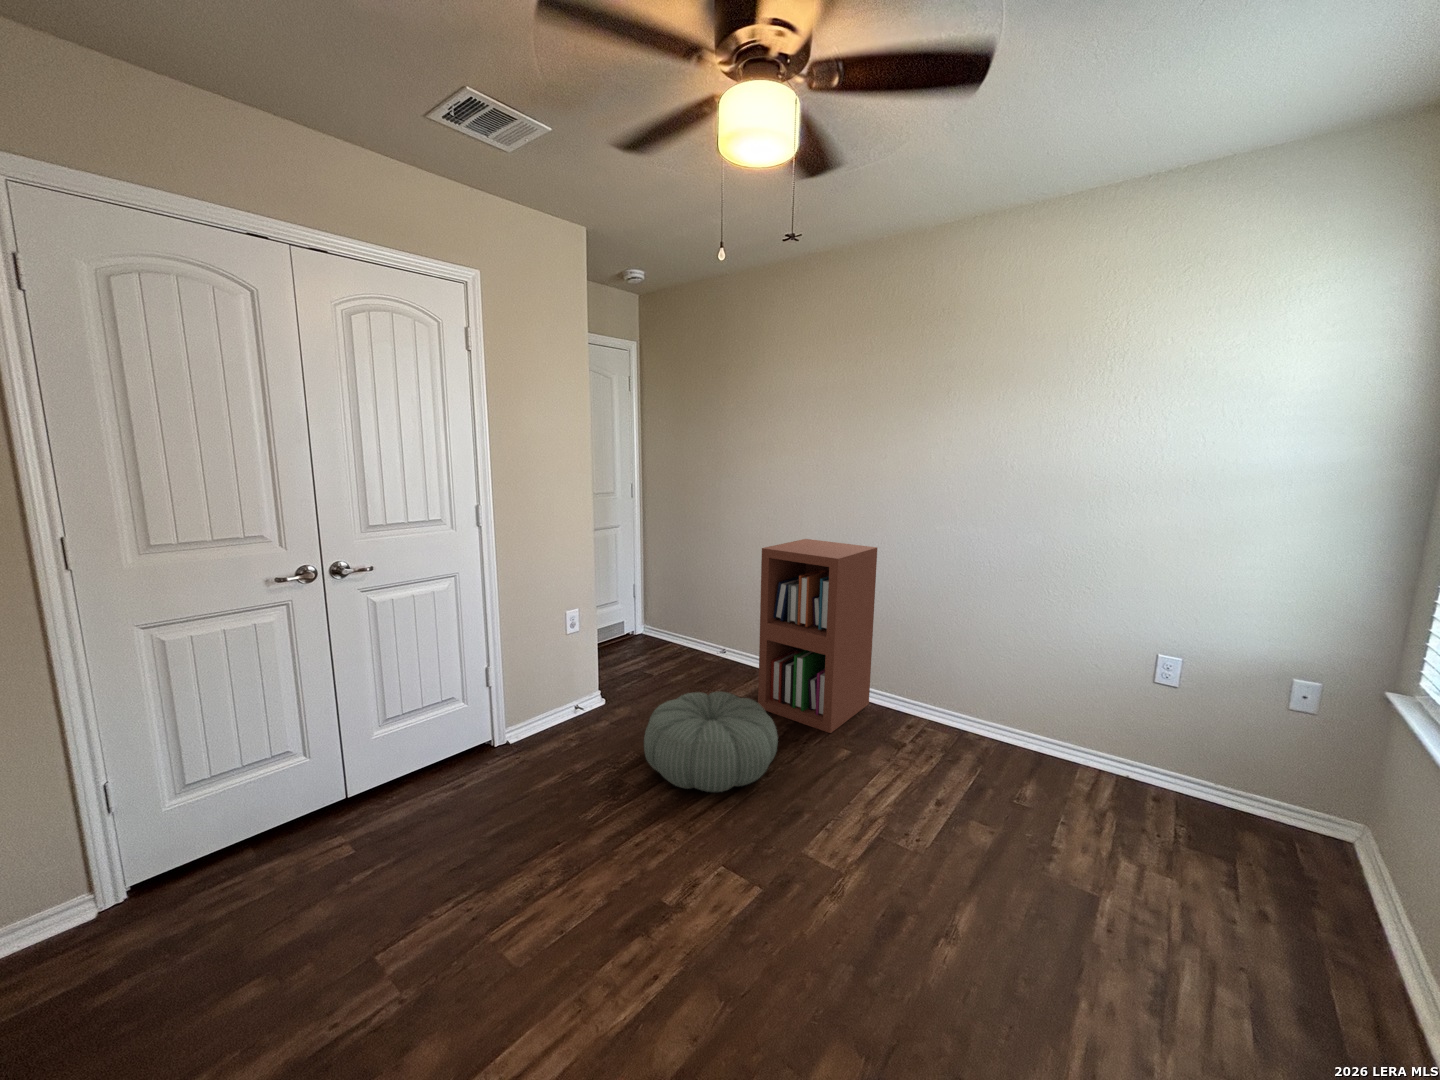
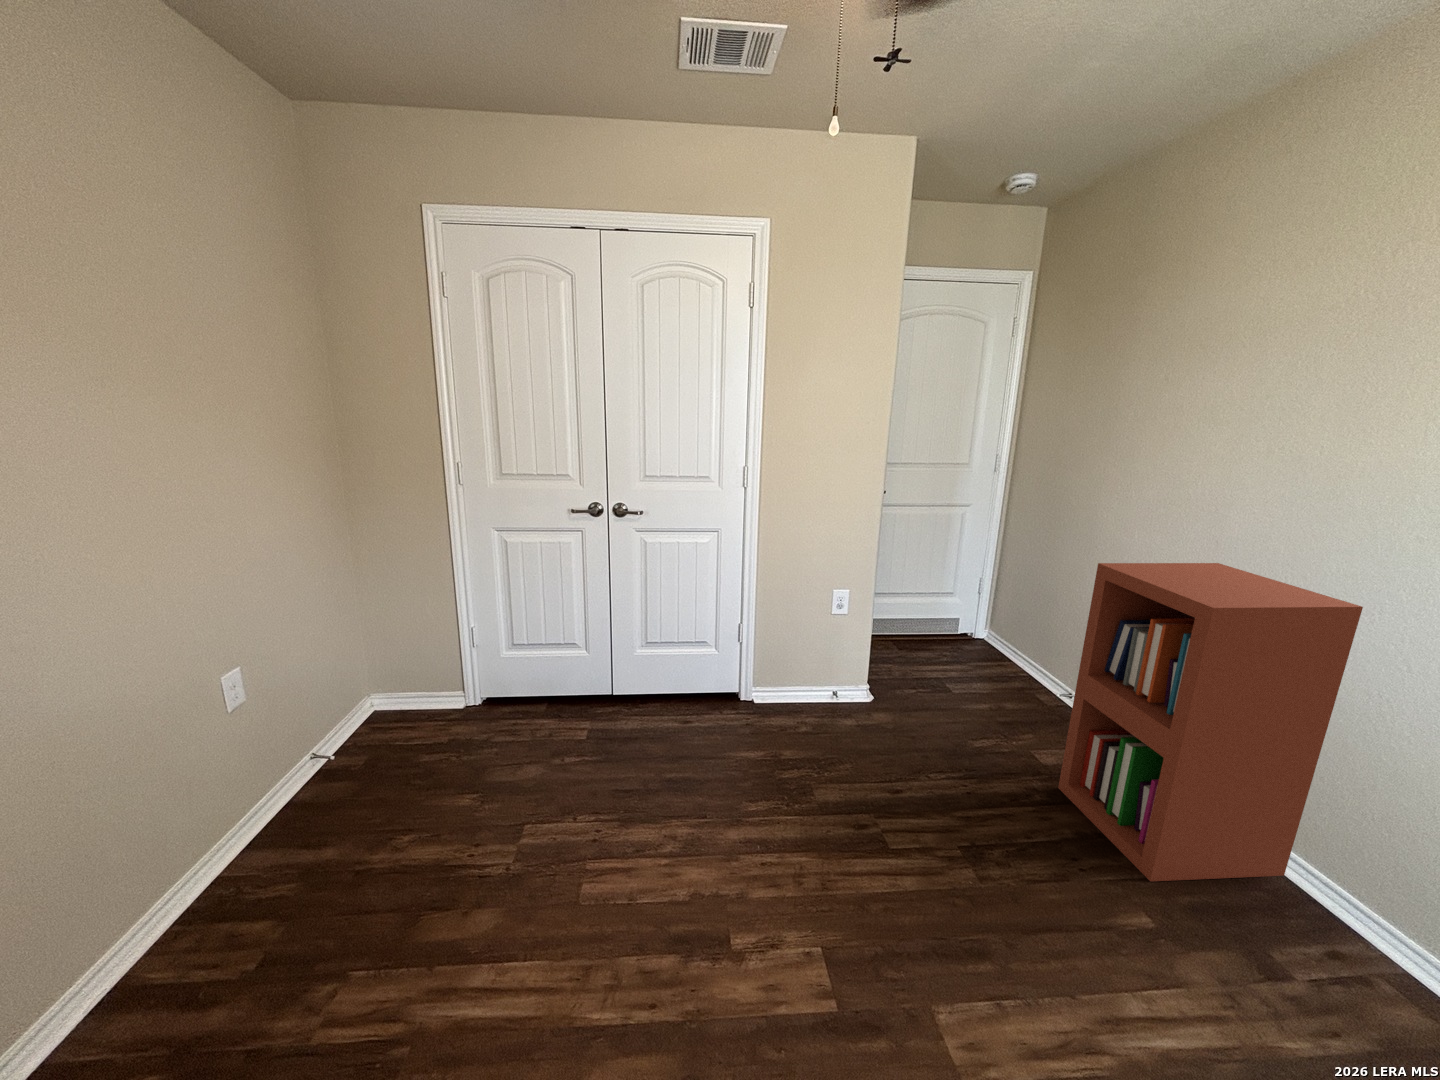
pouf: present [644,692,778,792] -> none [838,726,1022,878]

